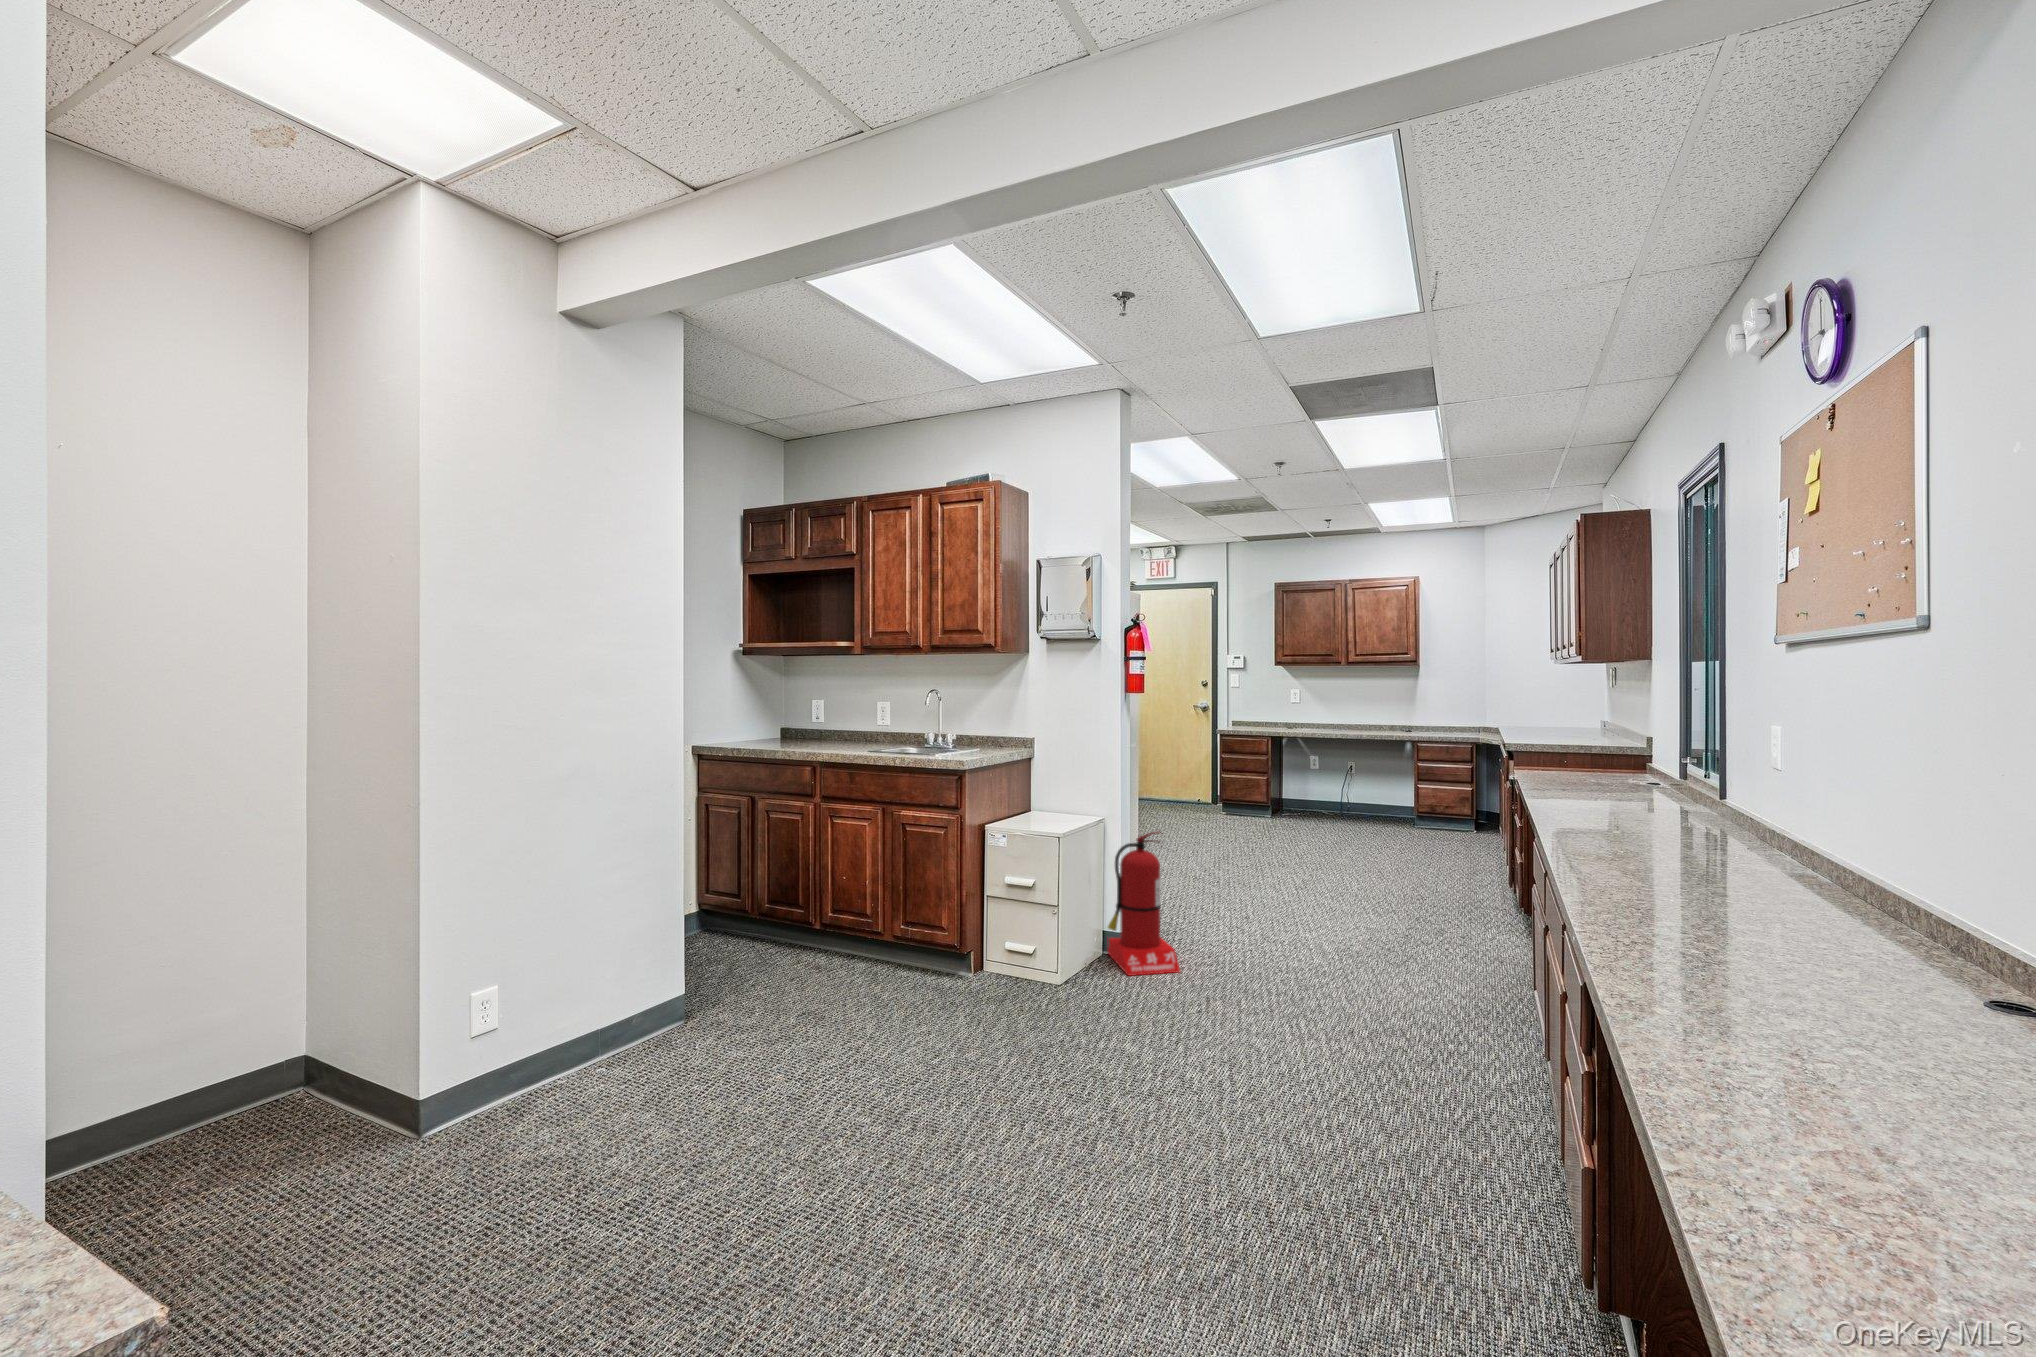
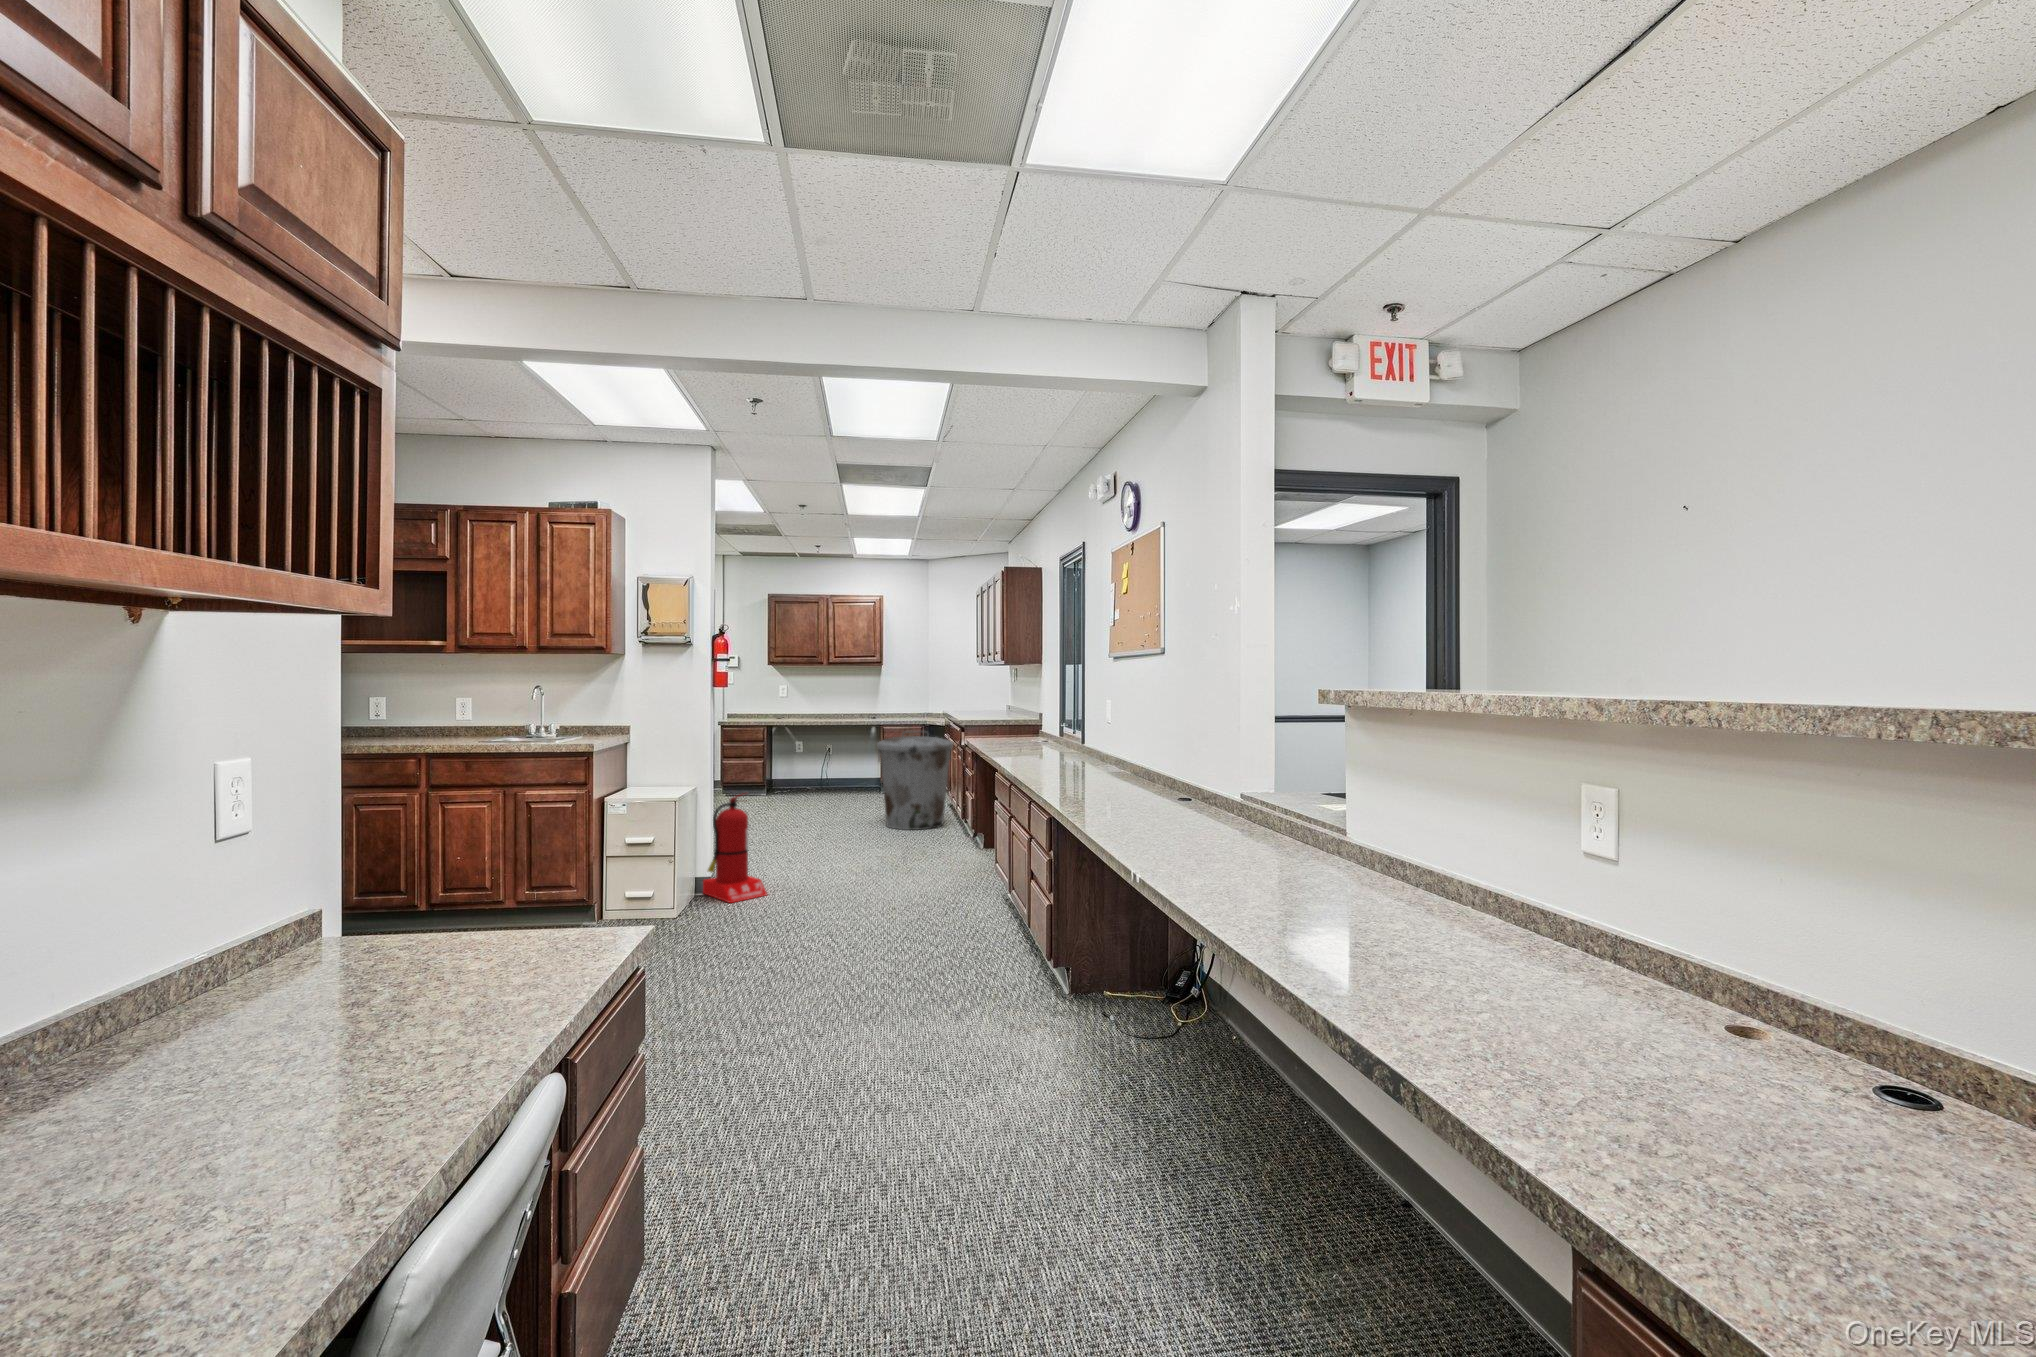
trash can: none [1385,755,1505,899] -> present [877,732,954,830]

